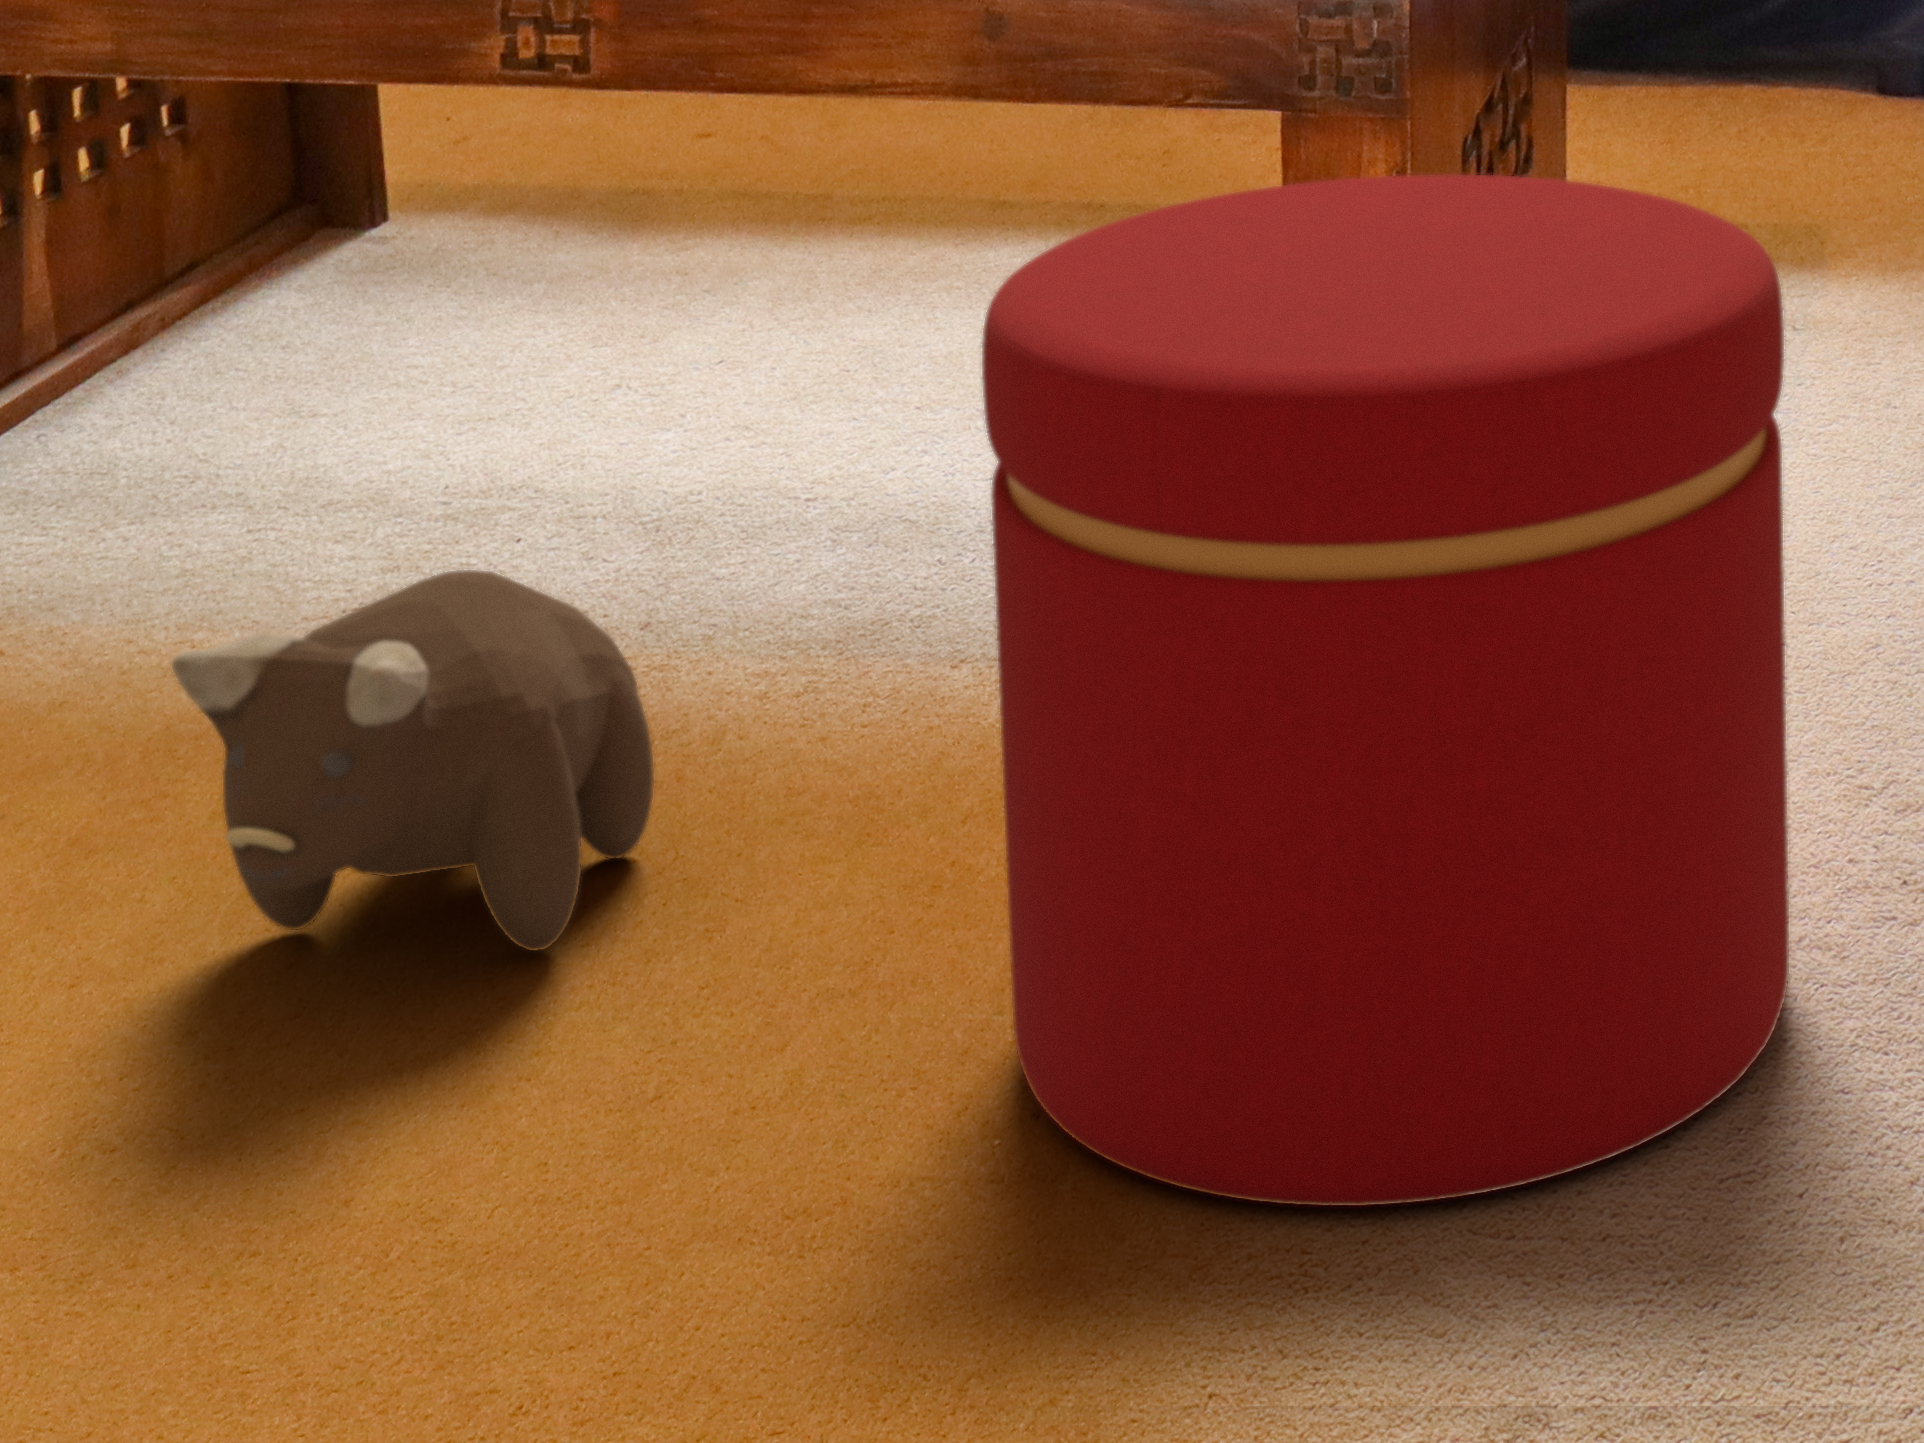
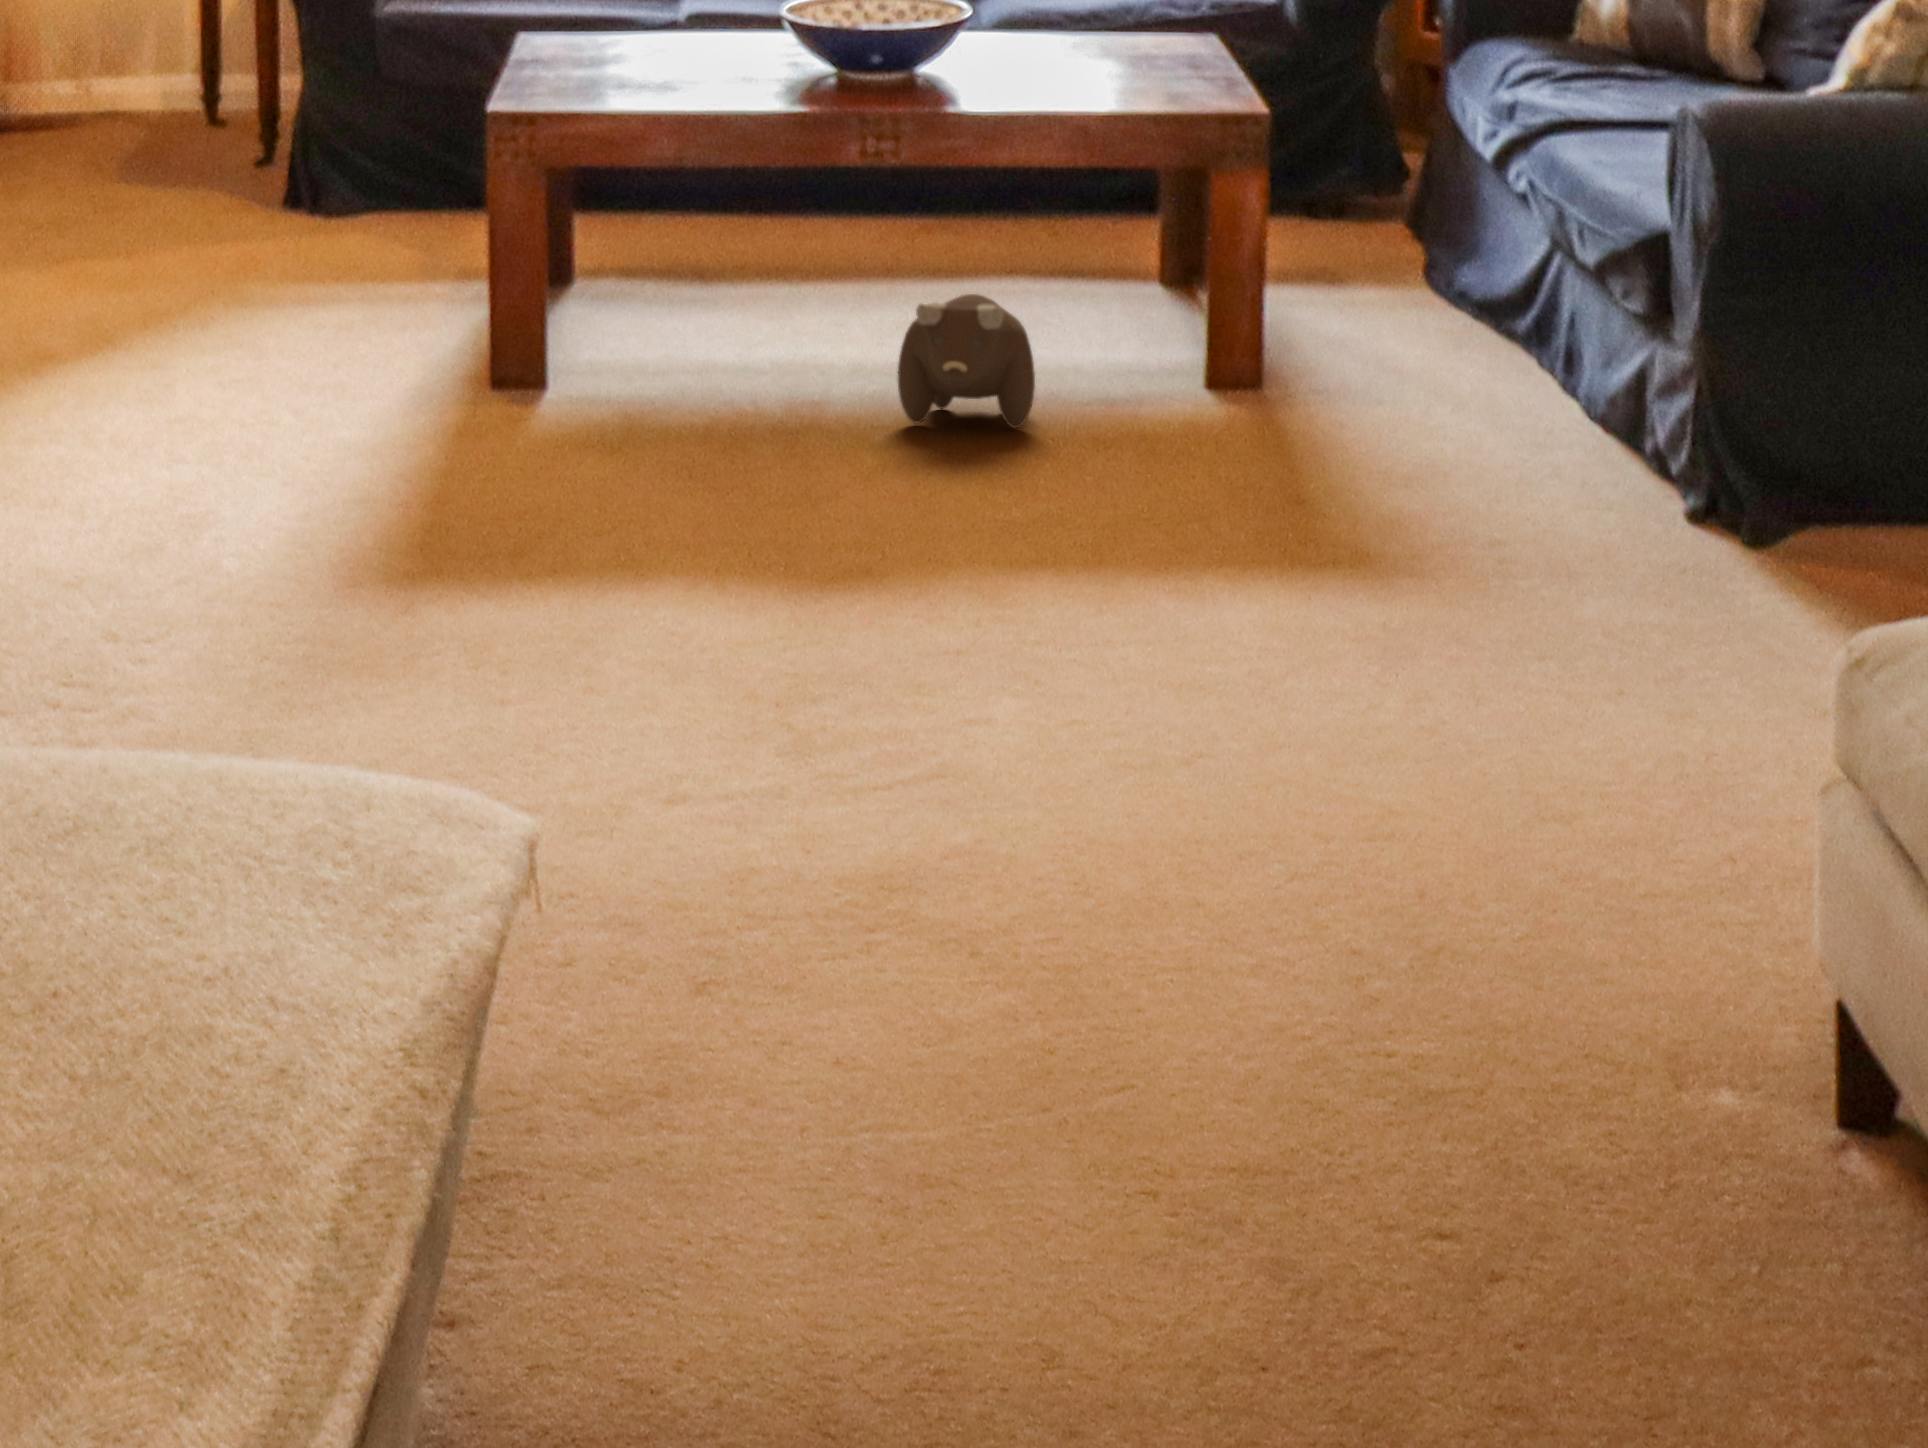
ottoman: present [982,175,1789,1206] -> none [1220,148,1507,471]

